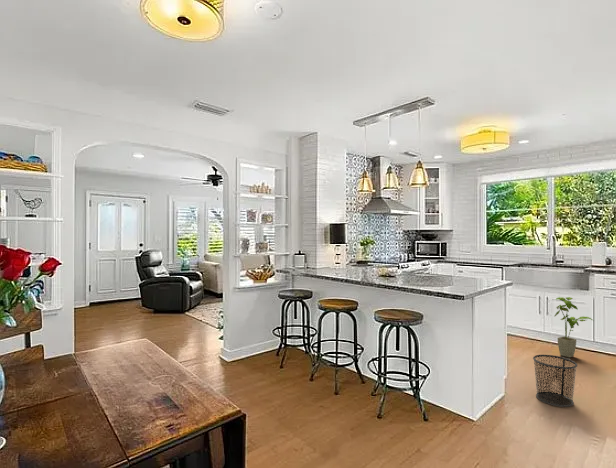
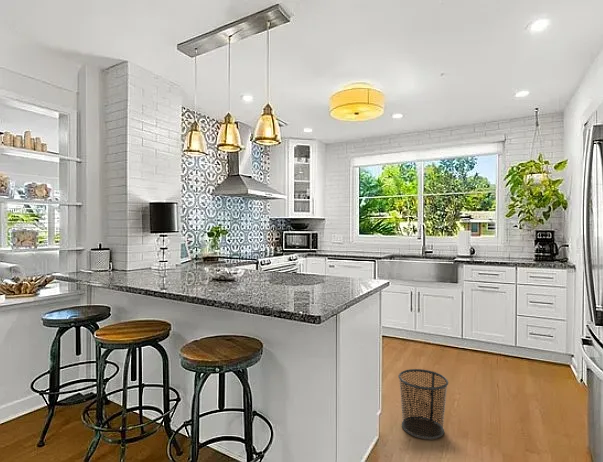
house plant: present [555,297,592,357] -> none [424,292,463,361]

